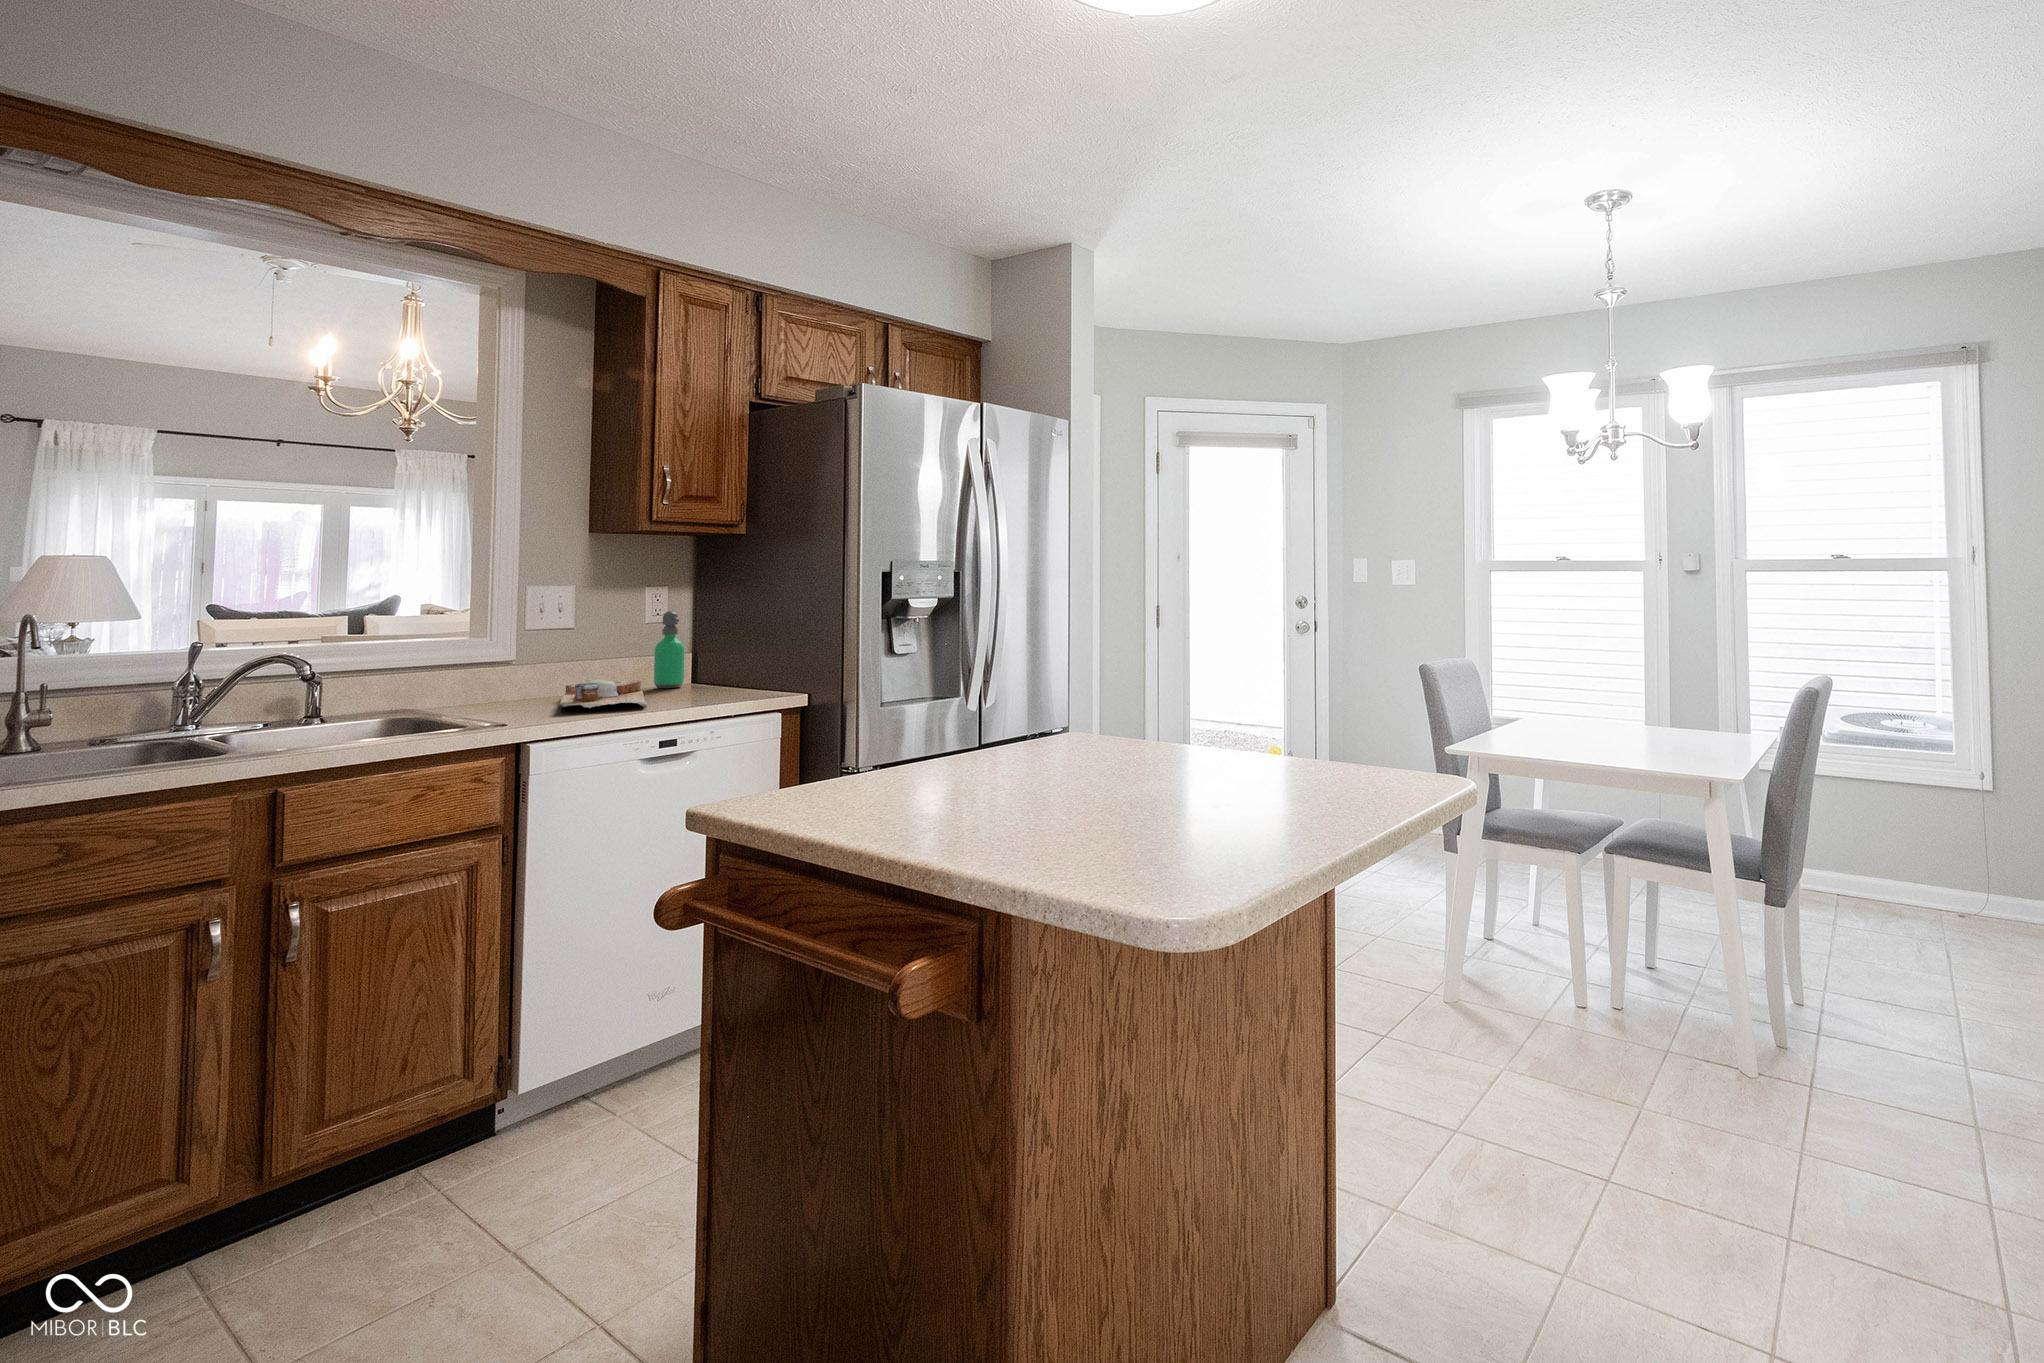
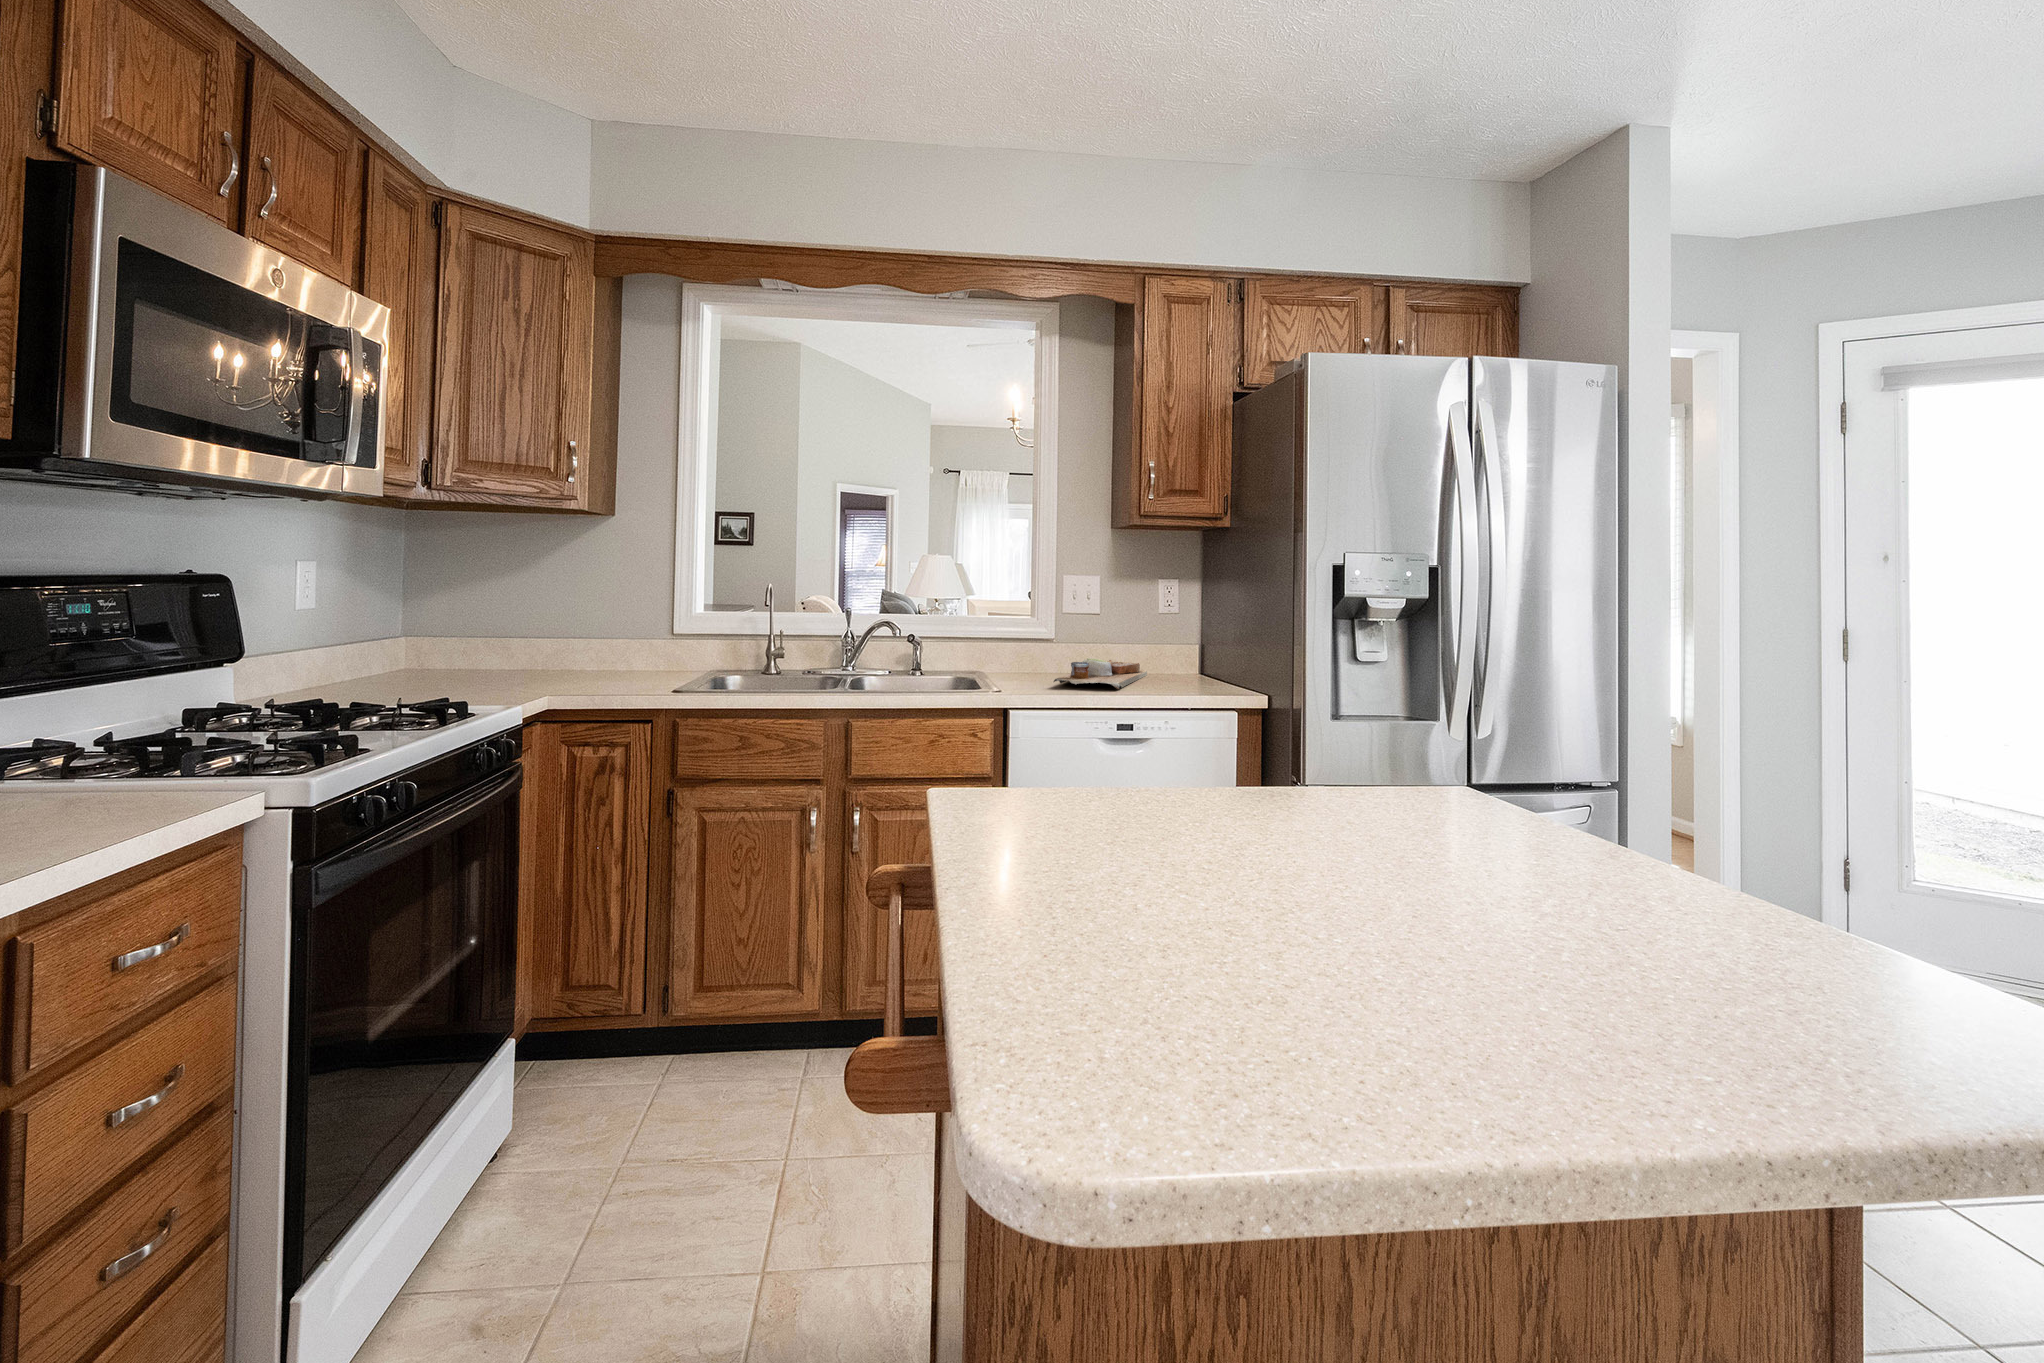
soap dispenser: present [654,611,684,688] -> none [1163,600,1189,672]

